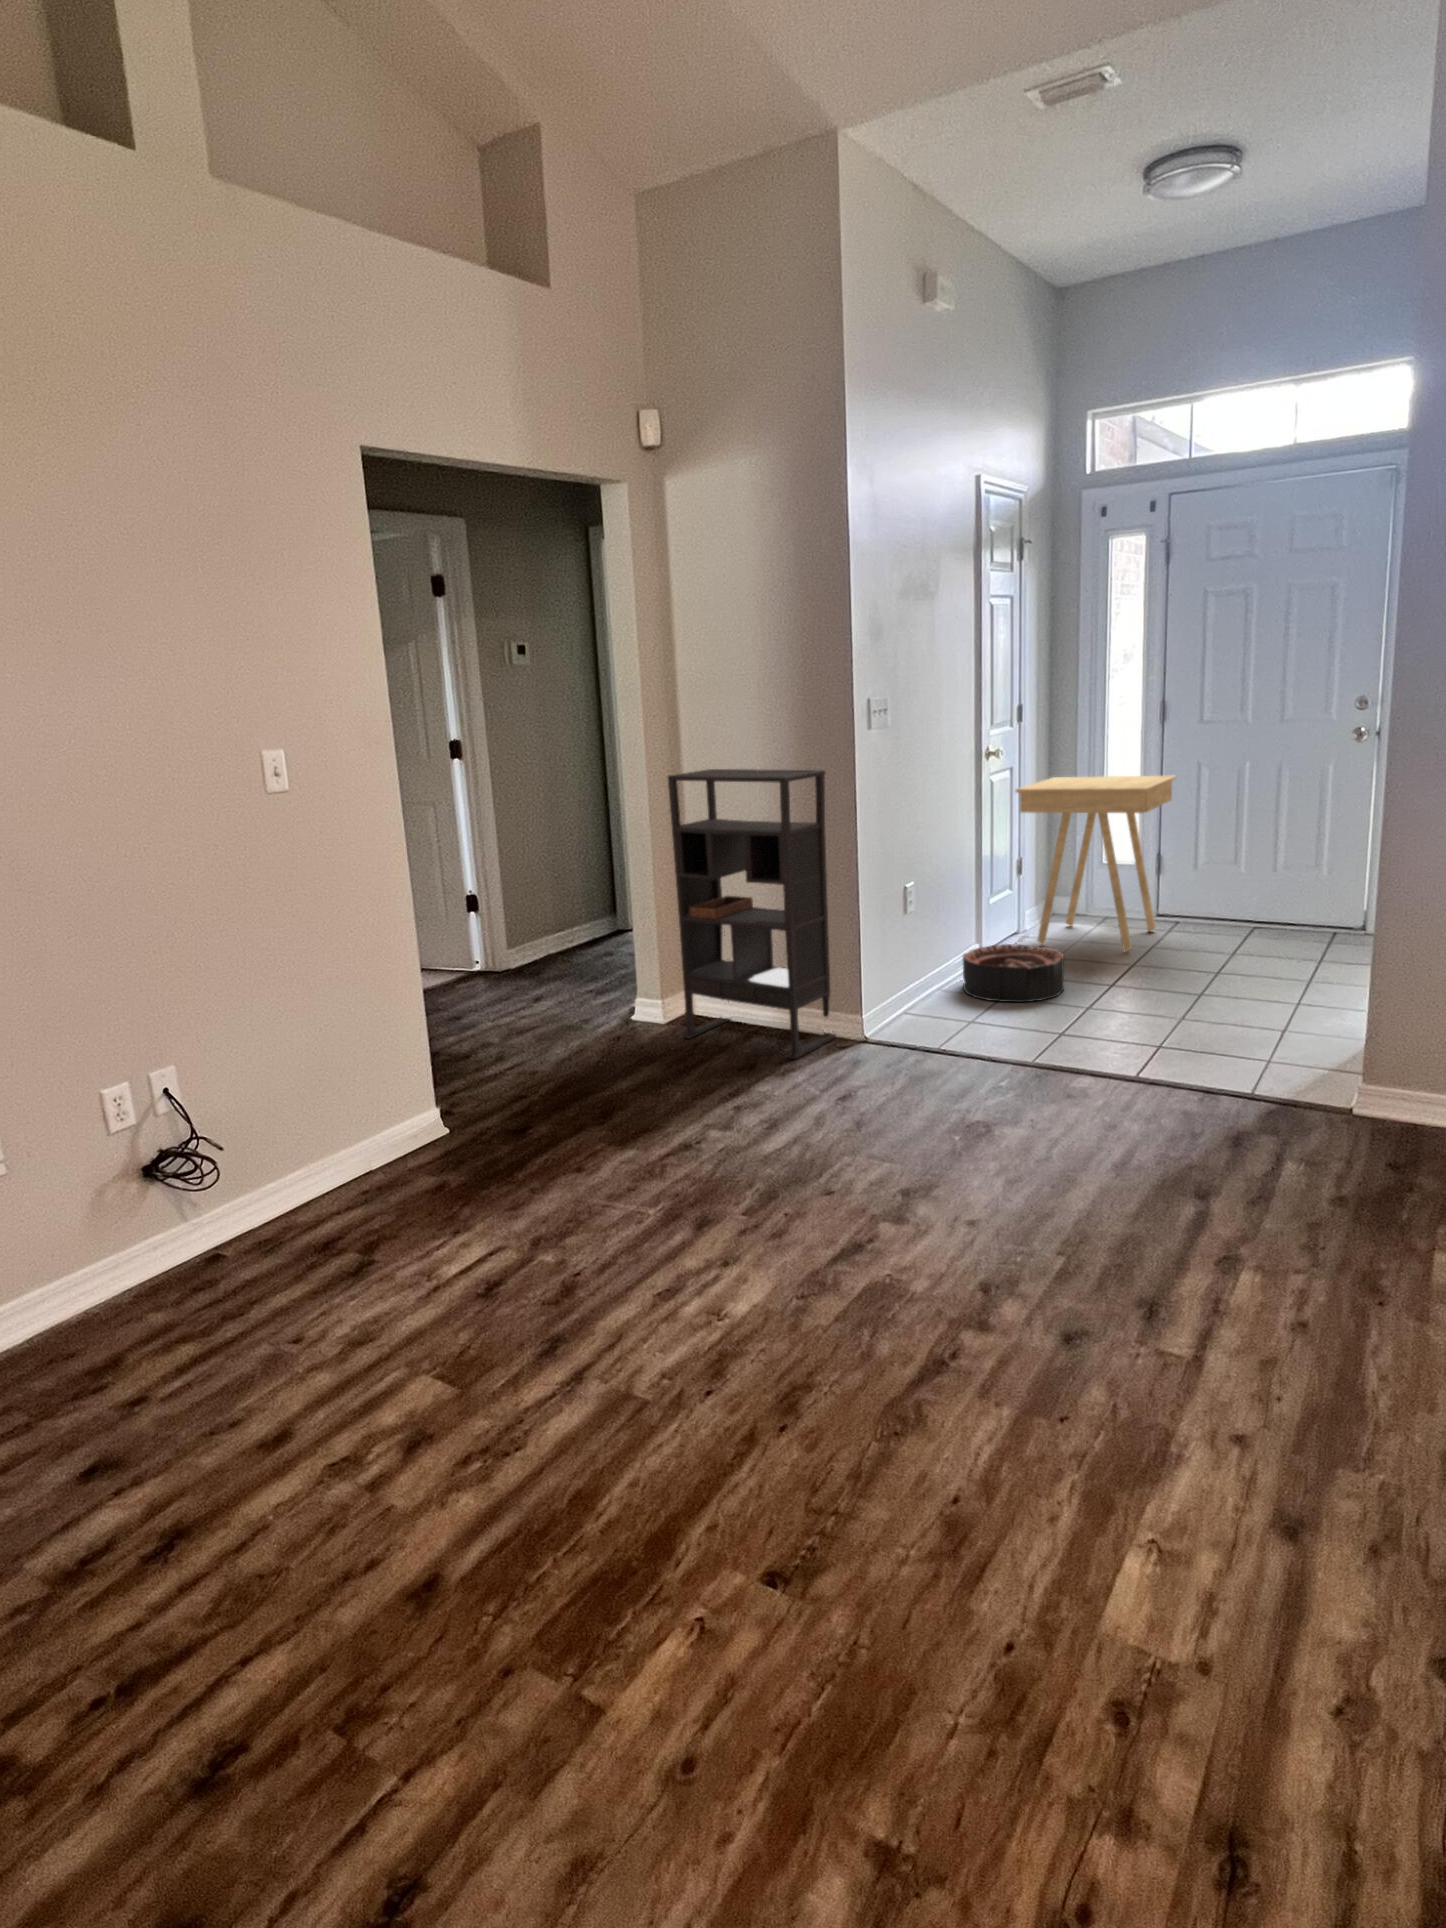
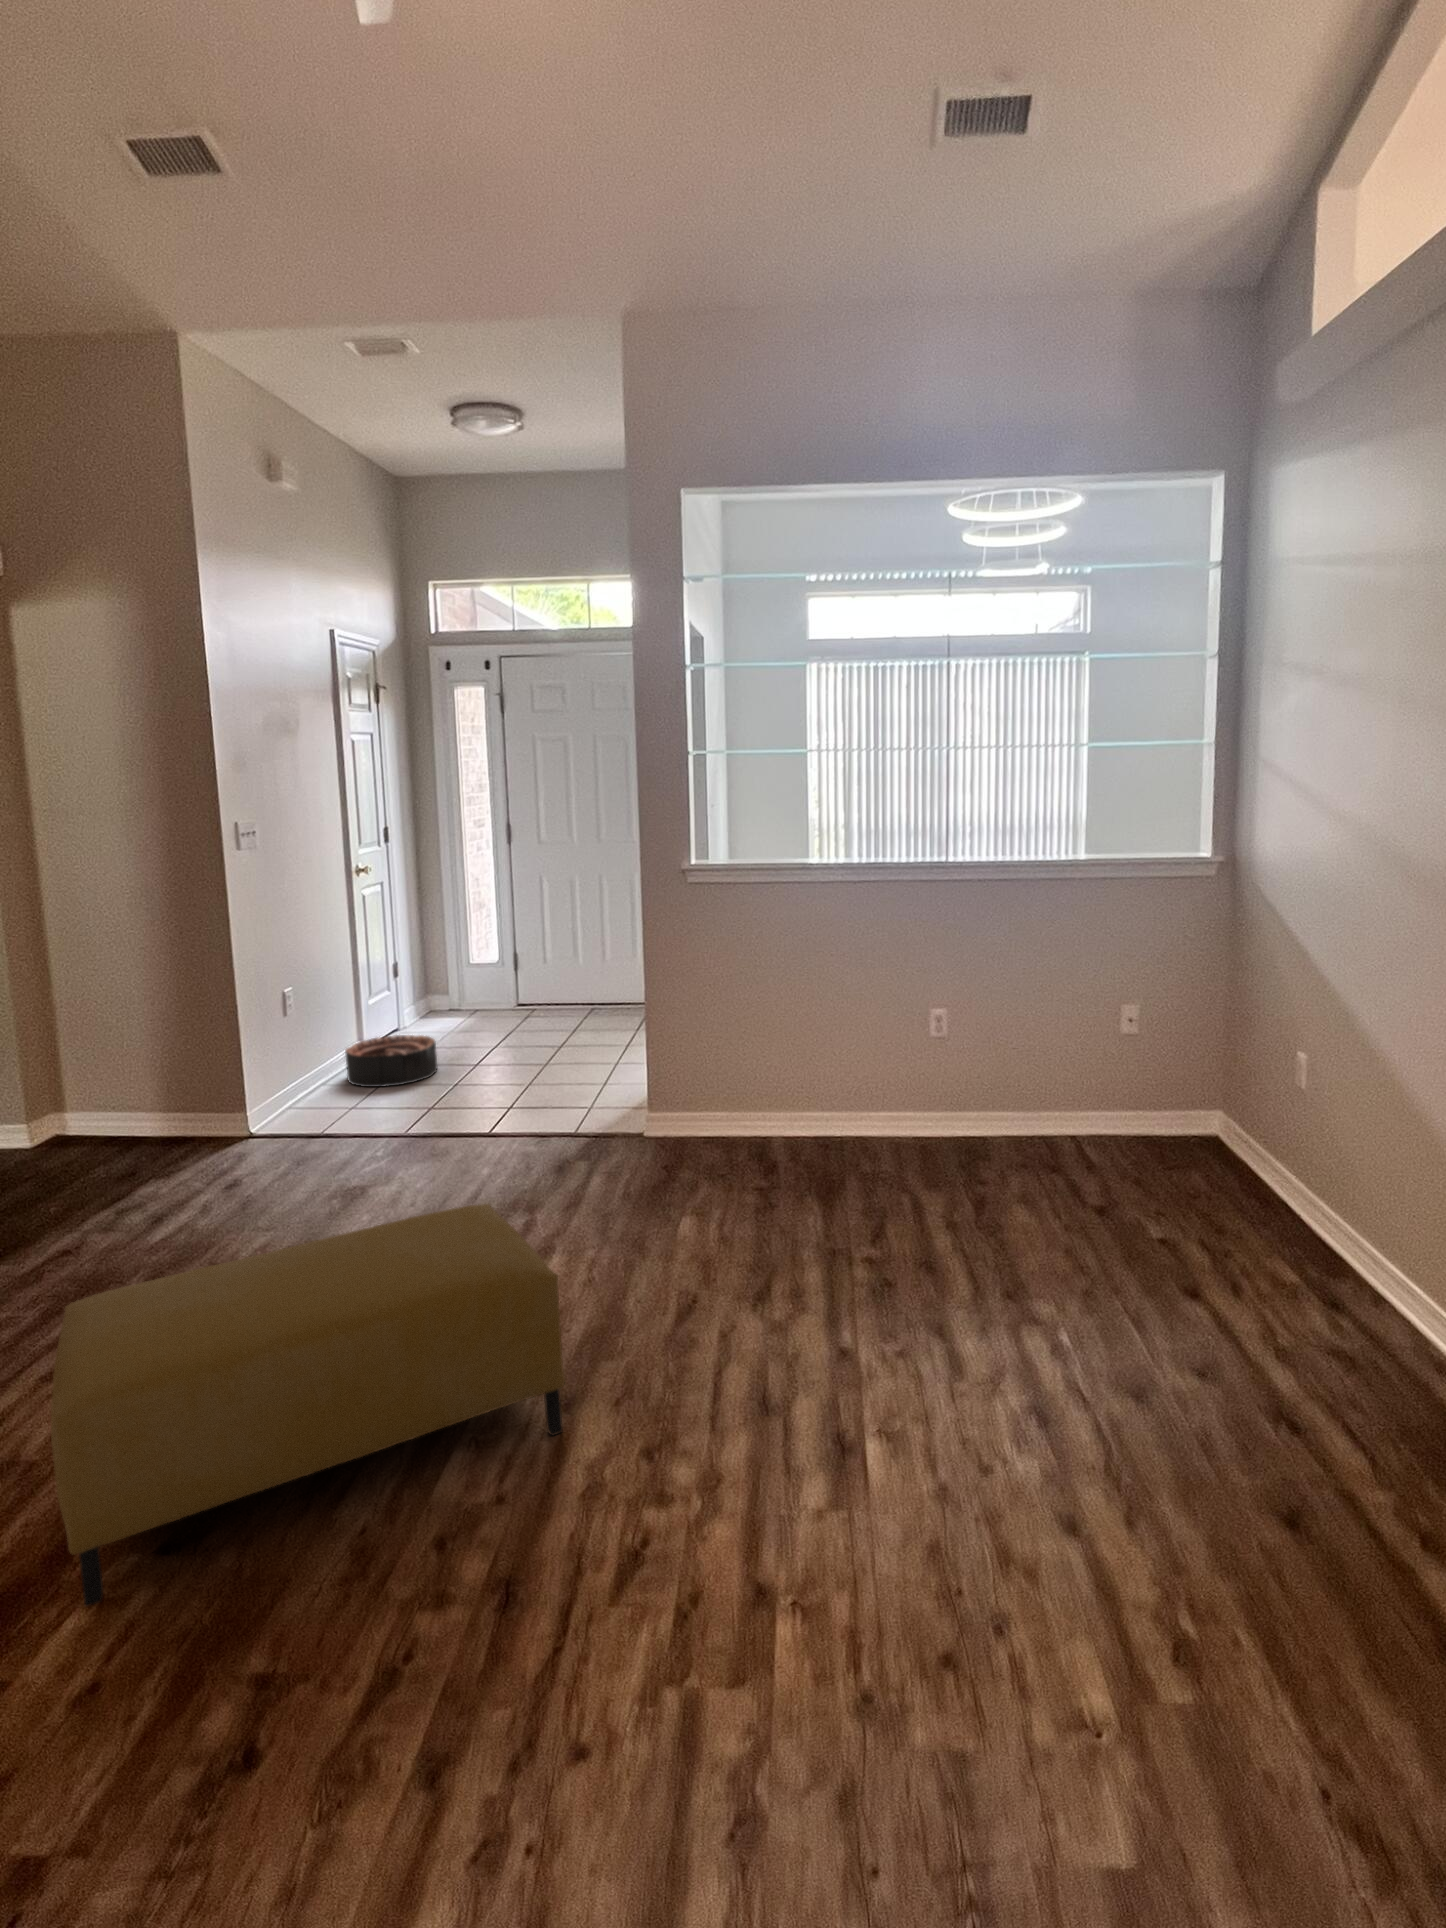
bookshelf: present [668,769,836,1059] -> none [13,886,220,1165]
side table: present [1016,776,1176,951] -> none [388,886,522,1035]
ottoman: none [668,1206,1316,1594] -> present [51,1204,565,1606]

